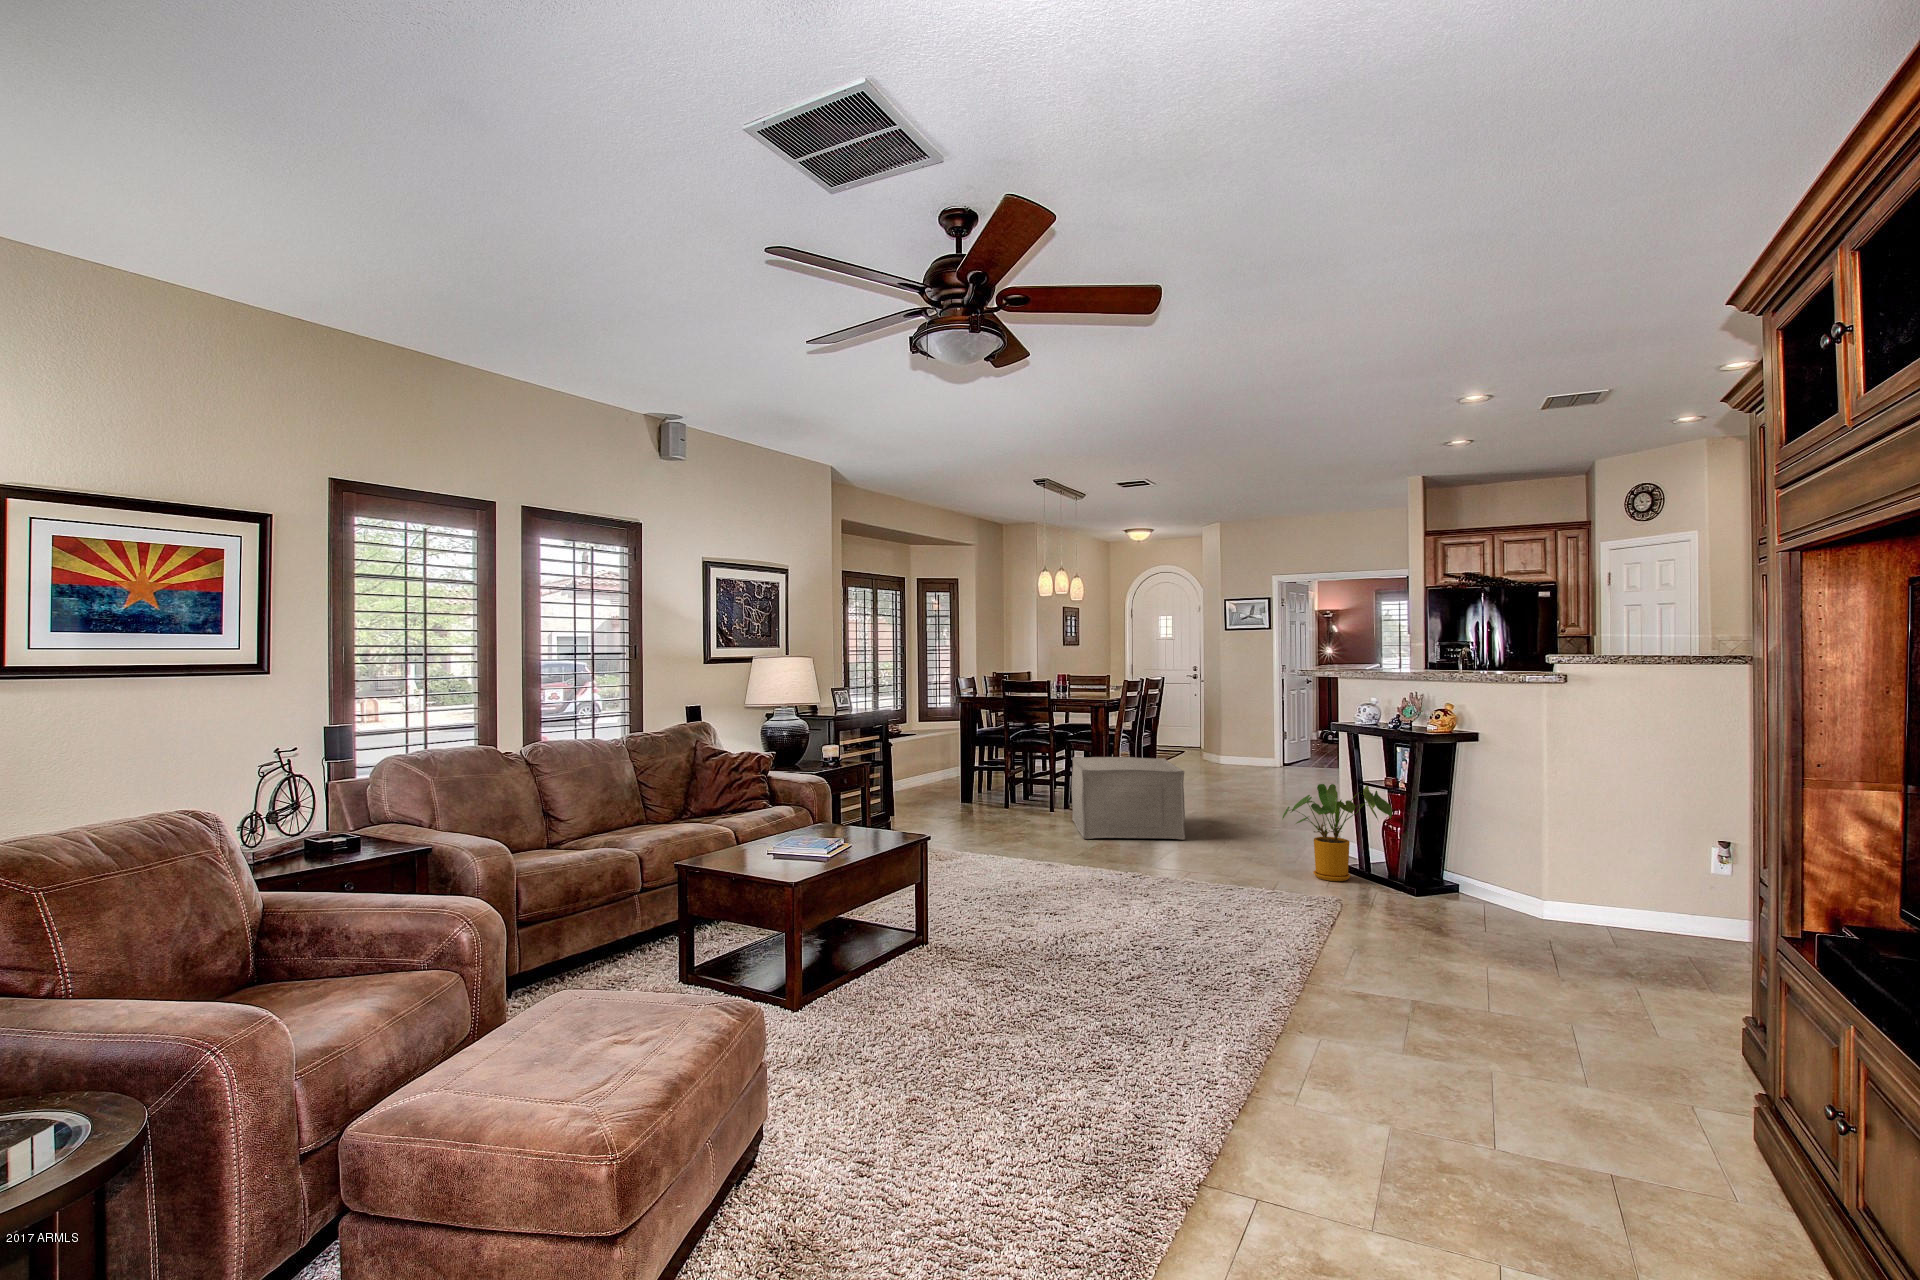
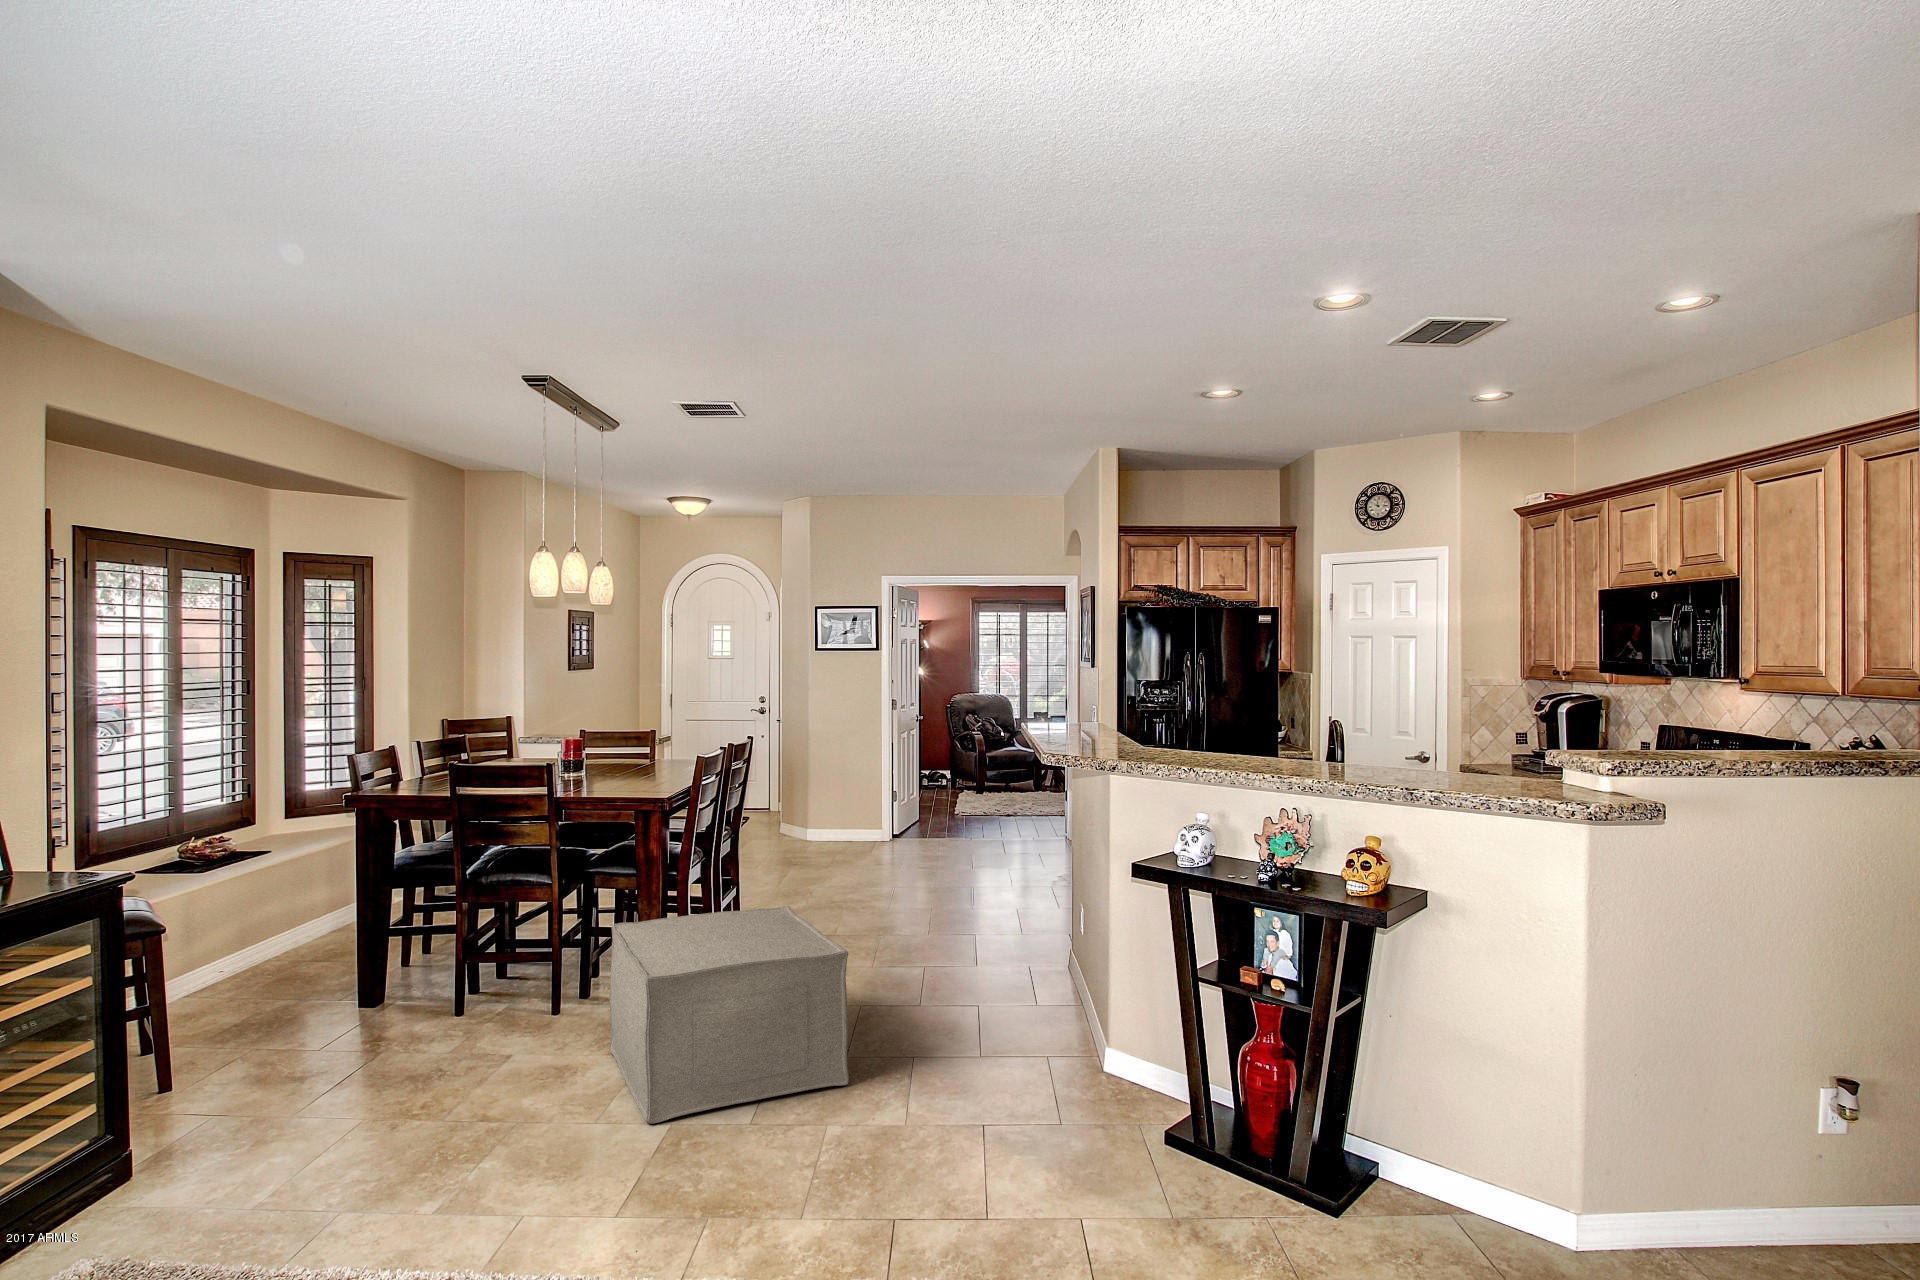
house plant: present [1283,784,1392,881] -> none [1078,981,1274,1186]

